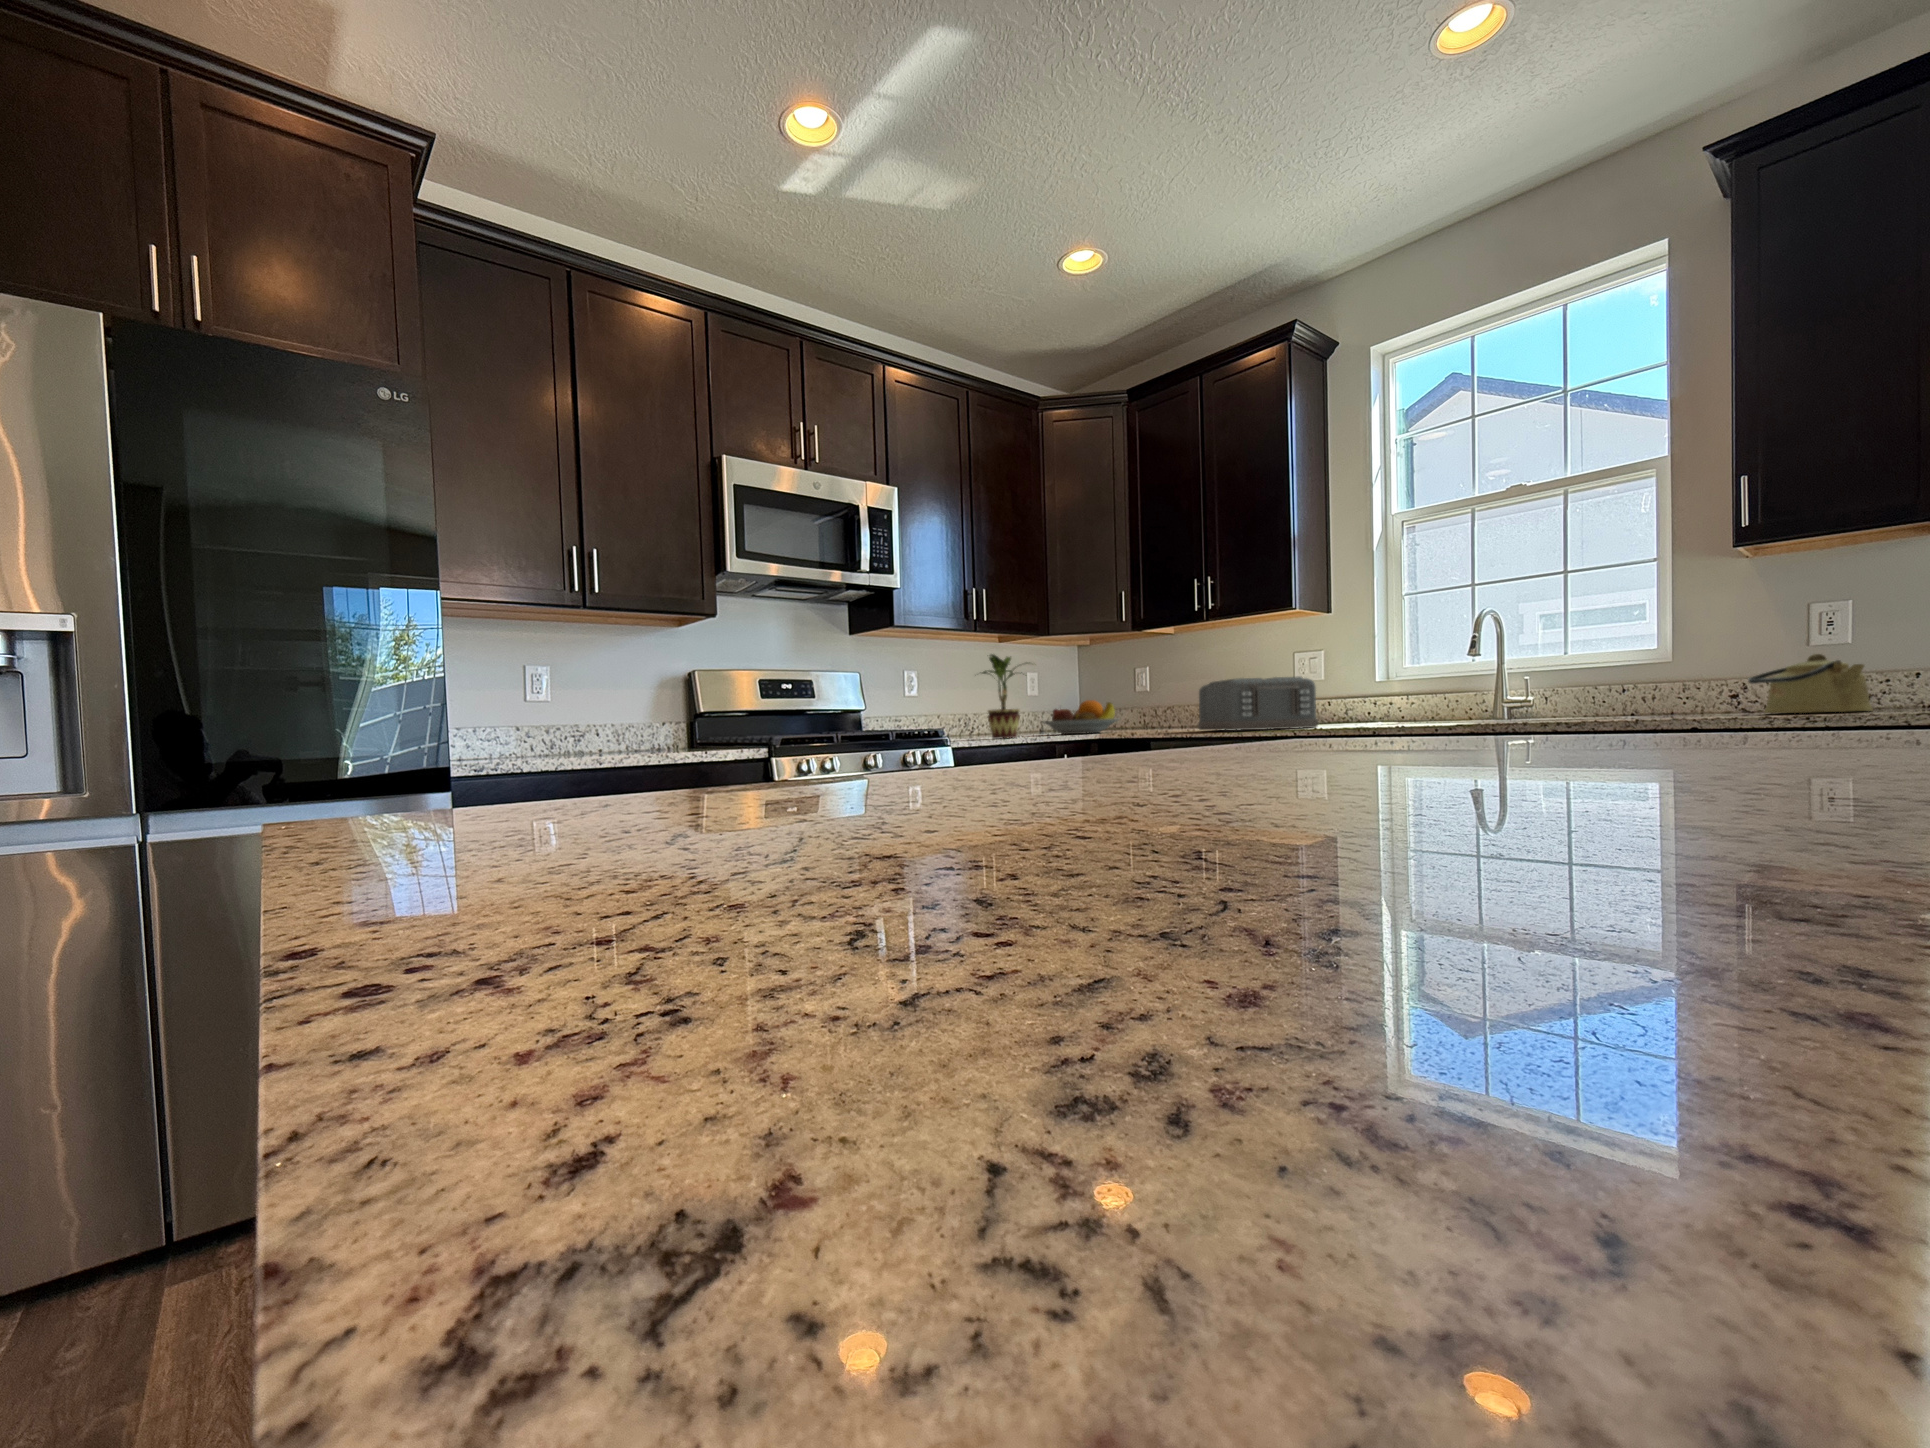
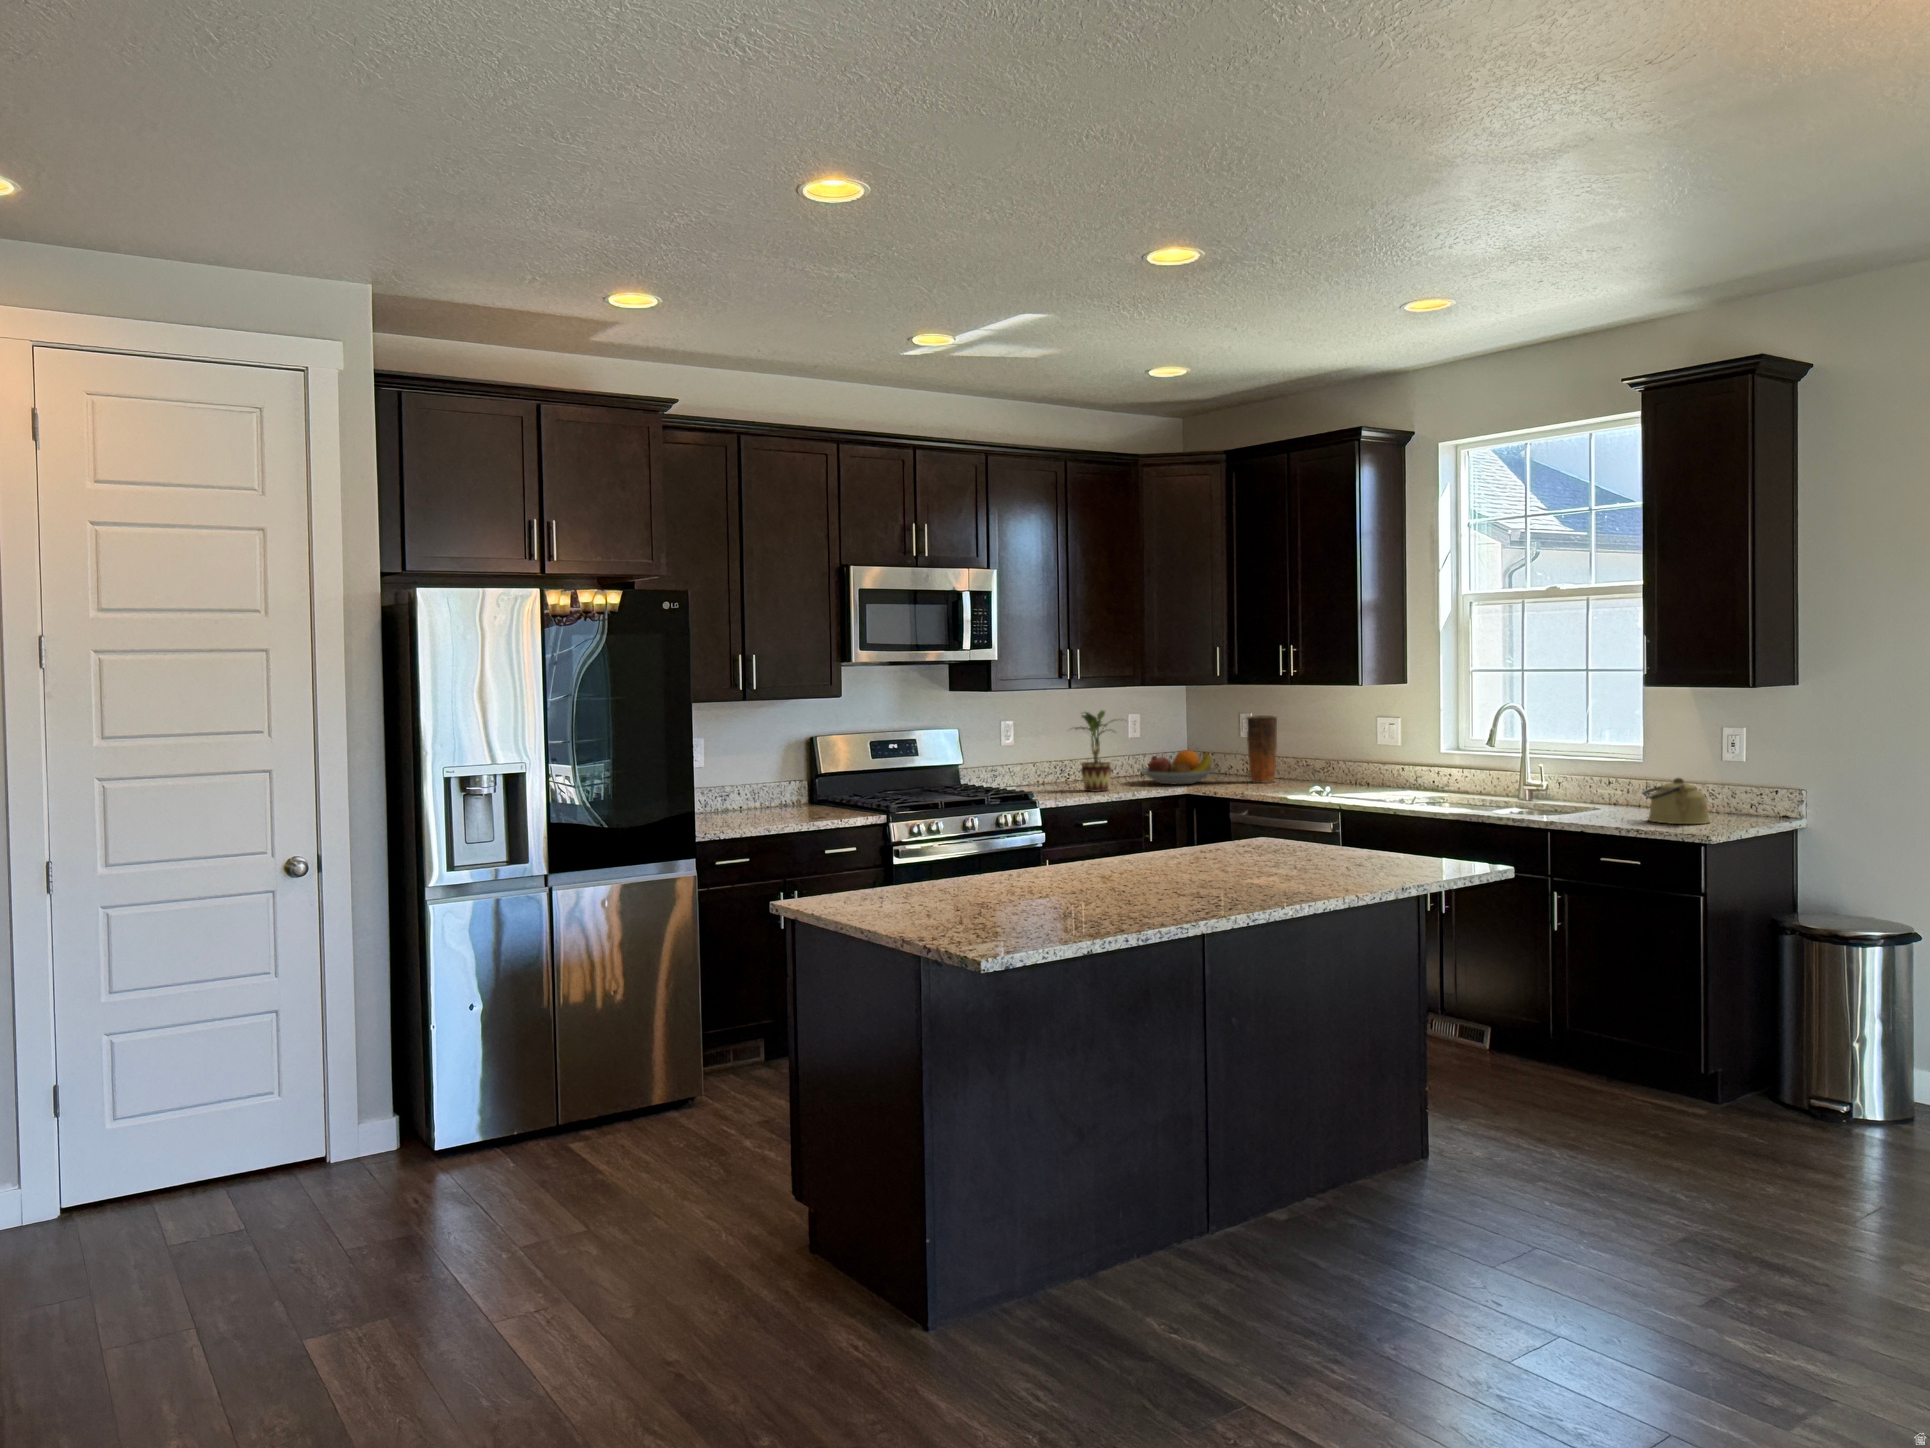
vase: none [1150,662,1182,730] -> present [1247,715,1277,783]
toaster: present [1198,677,1318,731] -> none [1270,751,1364,802]

